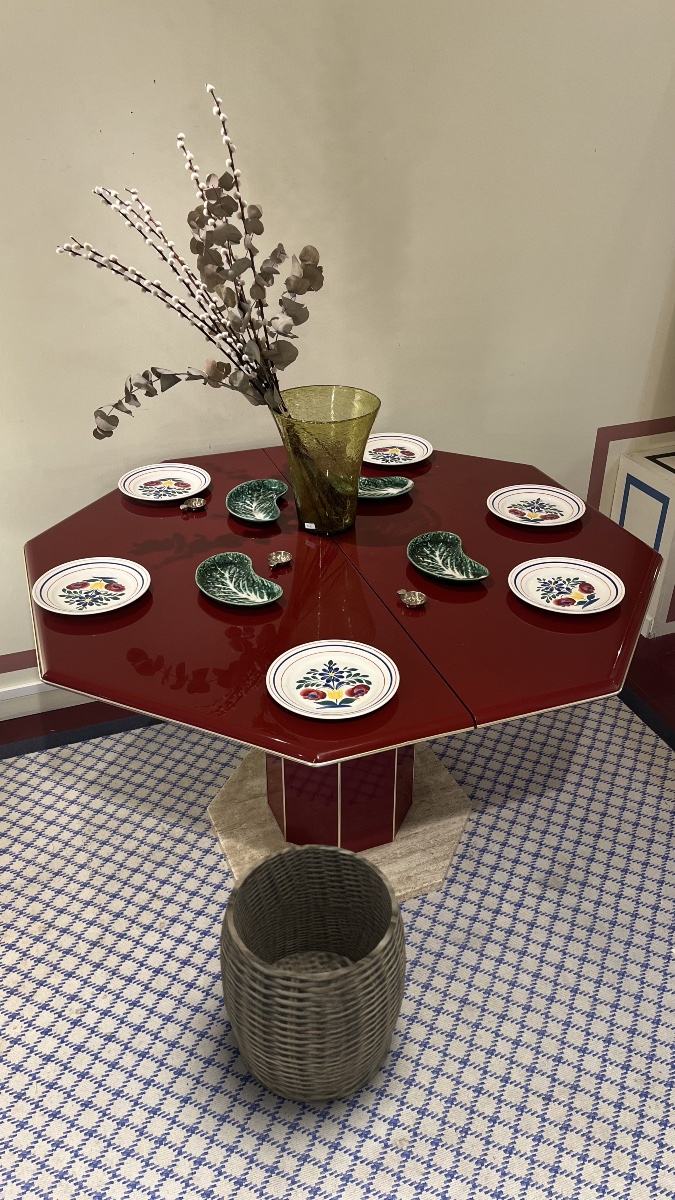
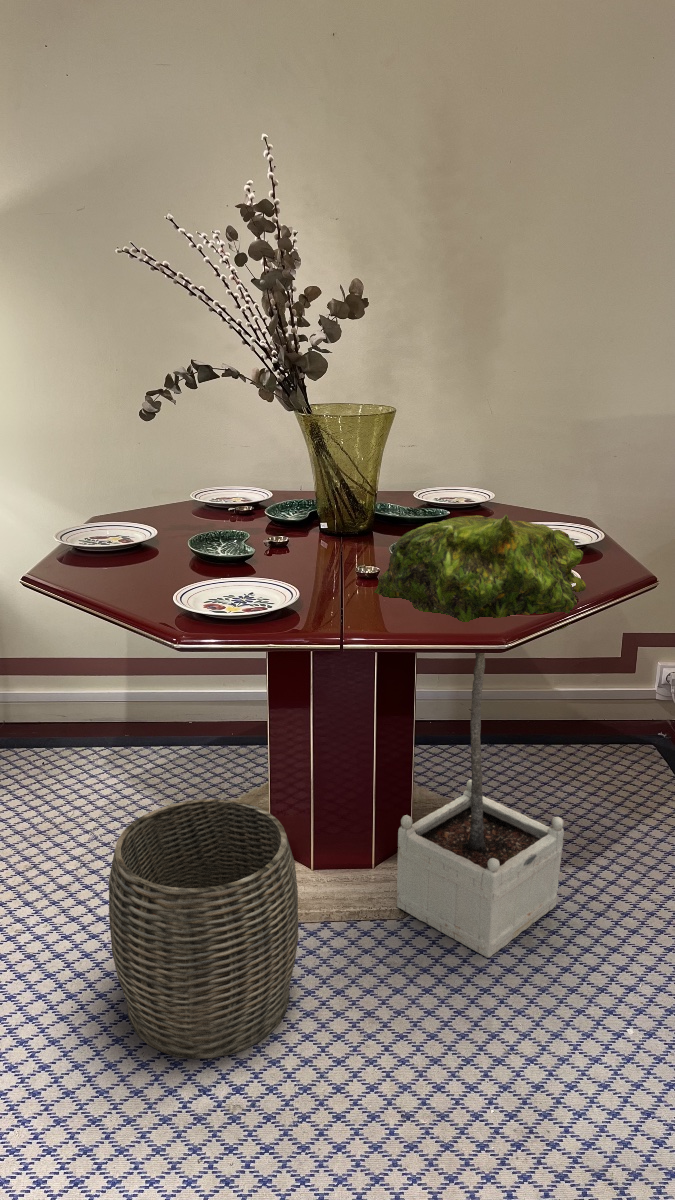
potted tree: none [425,530,627,911] -> present [374,515,586,958]

